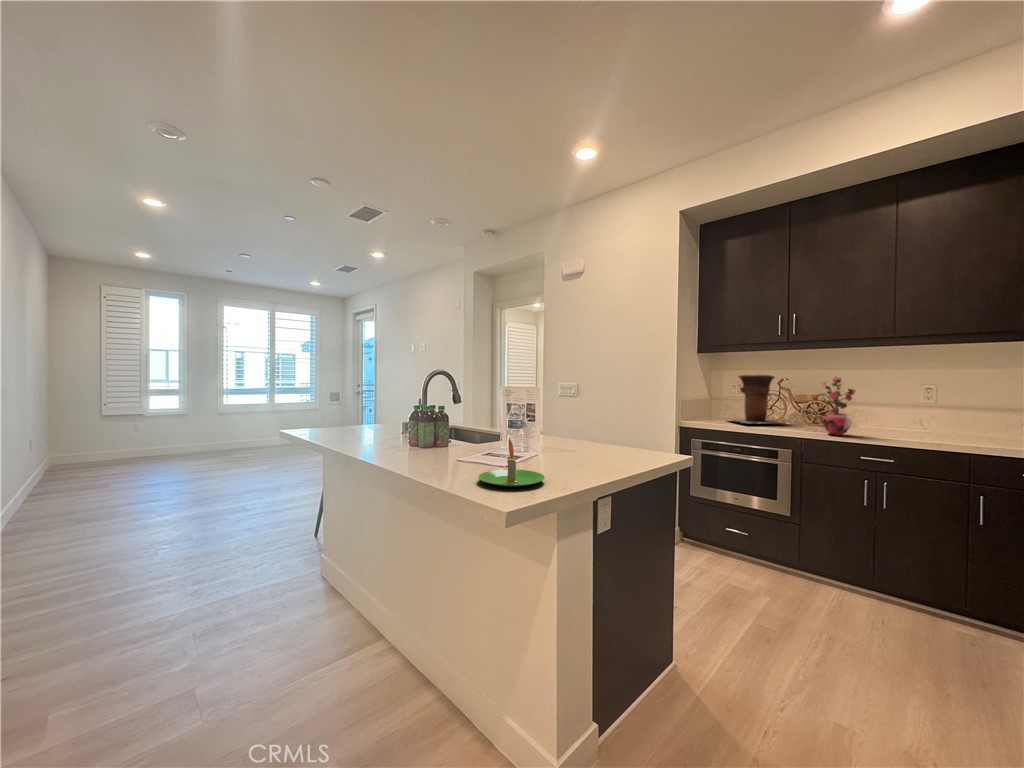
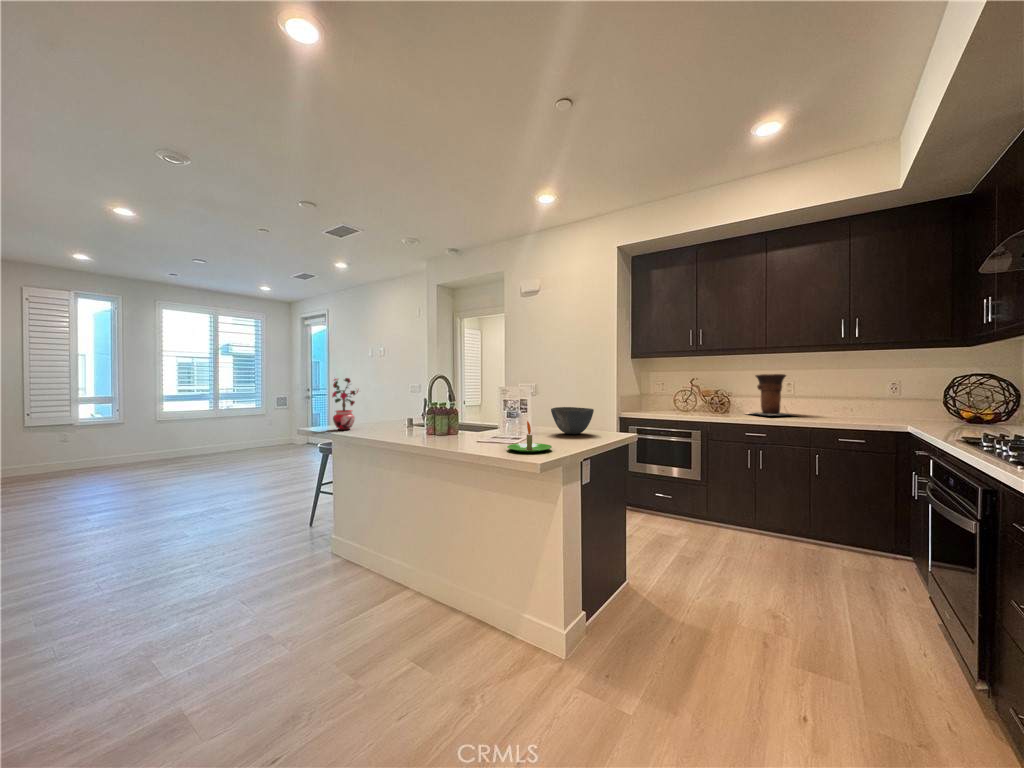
vase: present [731,375,786,424] -> present [754,374,791,415]
potted plant: present [821,377,856,436] -> present [332,378,358,430]
bowl: none [568,416,628,454] -> present [551,407,594,434]

